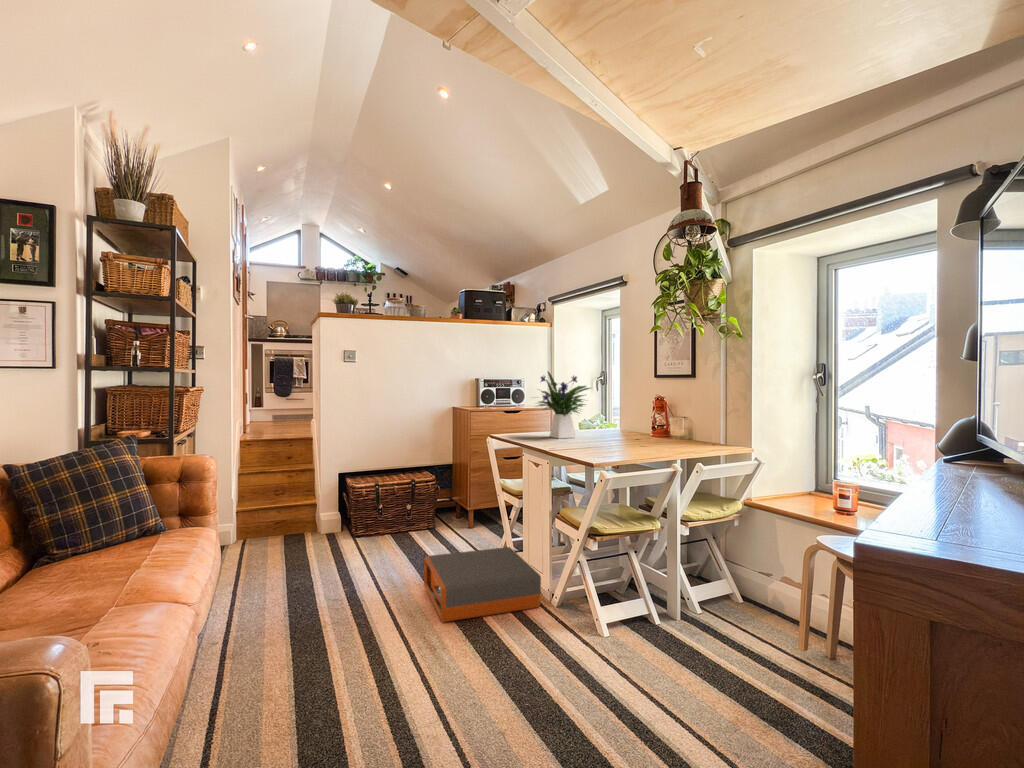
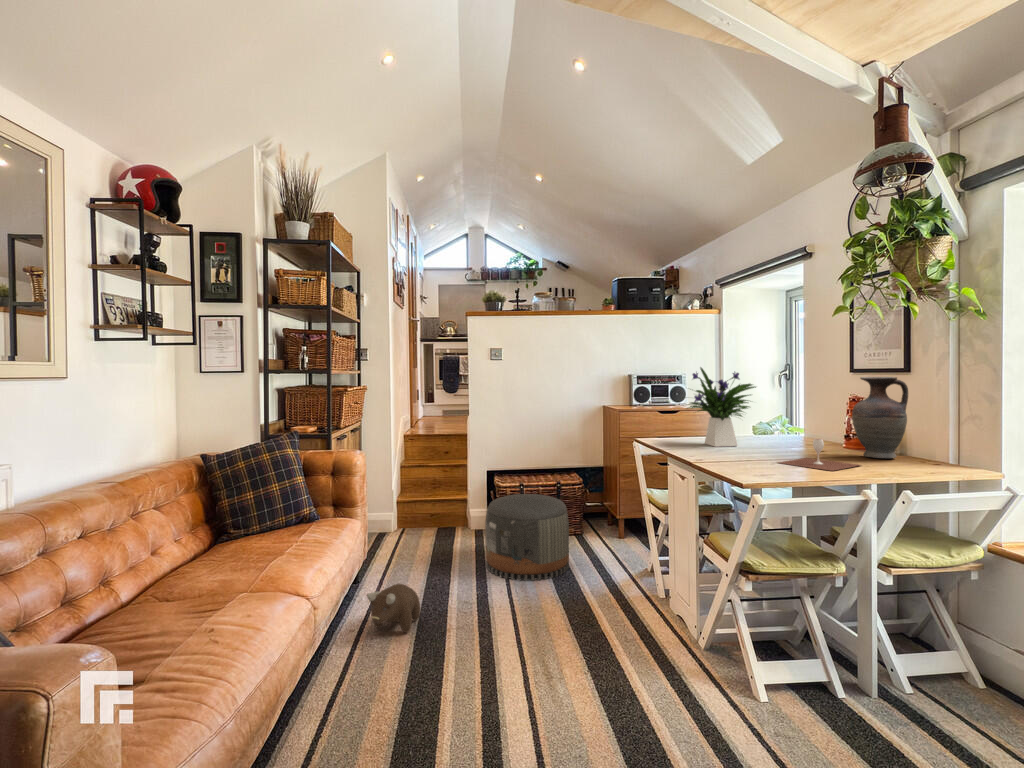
vase: none [659,381,696,442] -> present [852,377,908,458]
wine glass: none [610,428,669,452] -> present [778,439,860,471]
pouf: none [347,492,429,574] -> present [485,494,569,581]
storage box: present [424,547,541,622] -> none [556,569,684,647]
plush toy: none [235,587,291,636] -> present [367,584,420,633]

